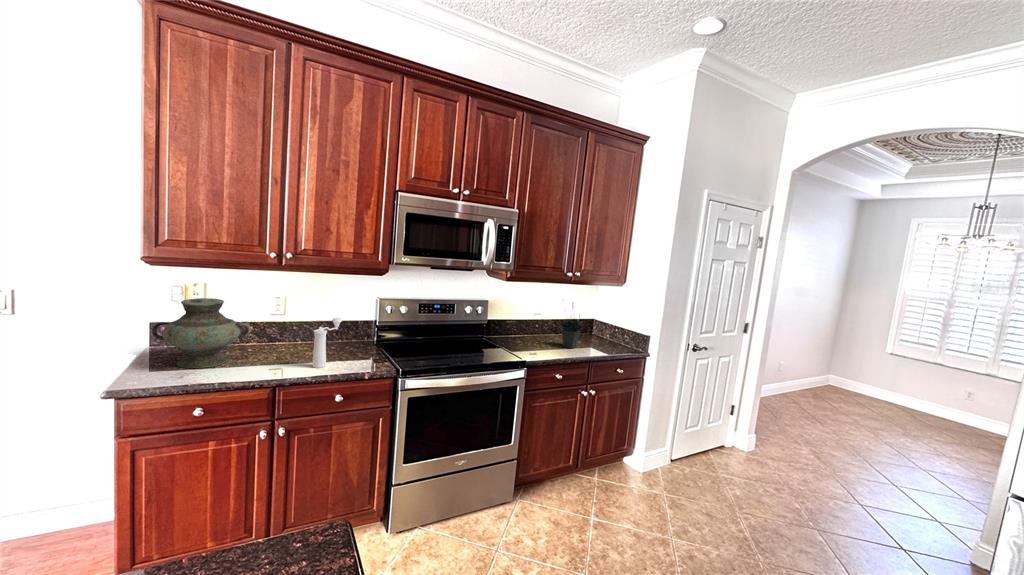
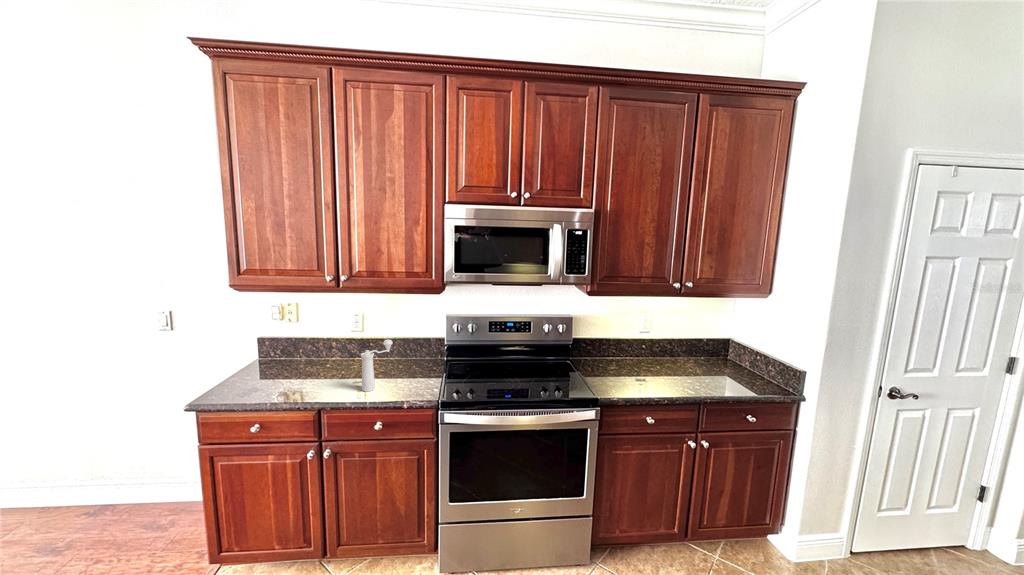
vase: present [152,298,251,368] -> none [240,319,315,384]
potted plant: present [558,320,584,348] -> none [659,315,698,382]

